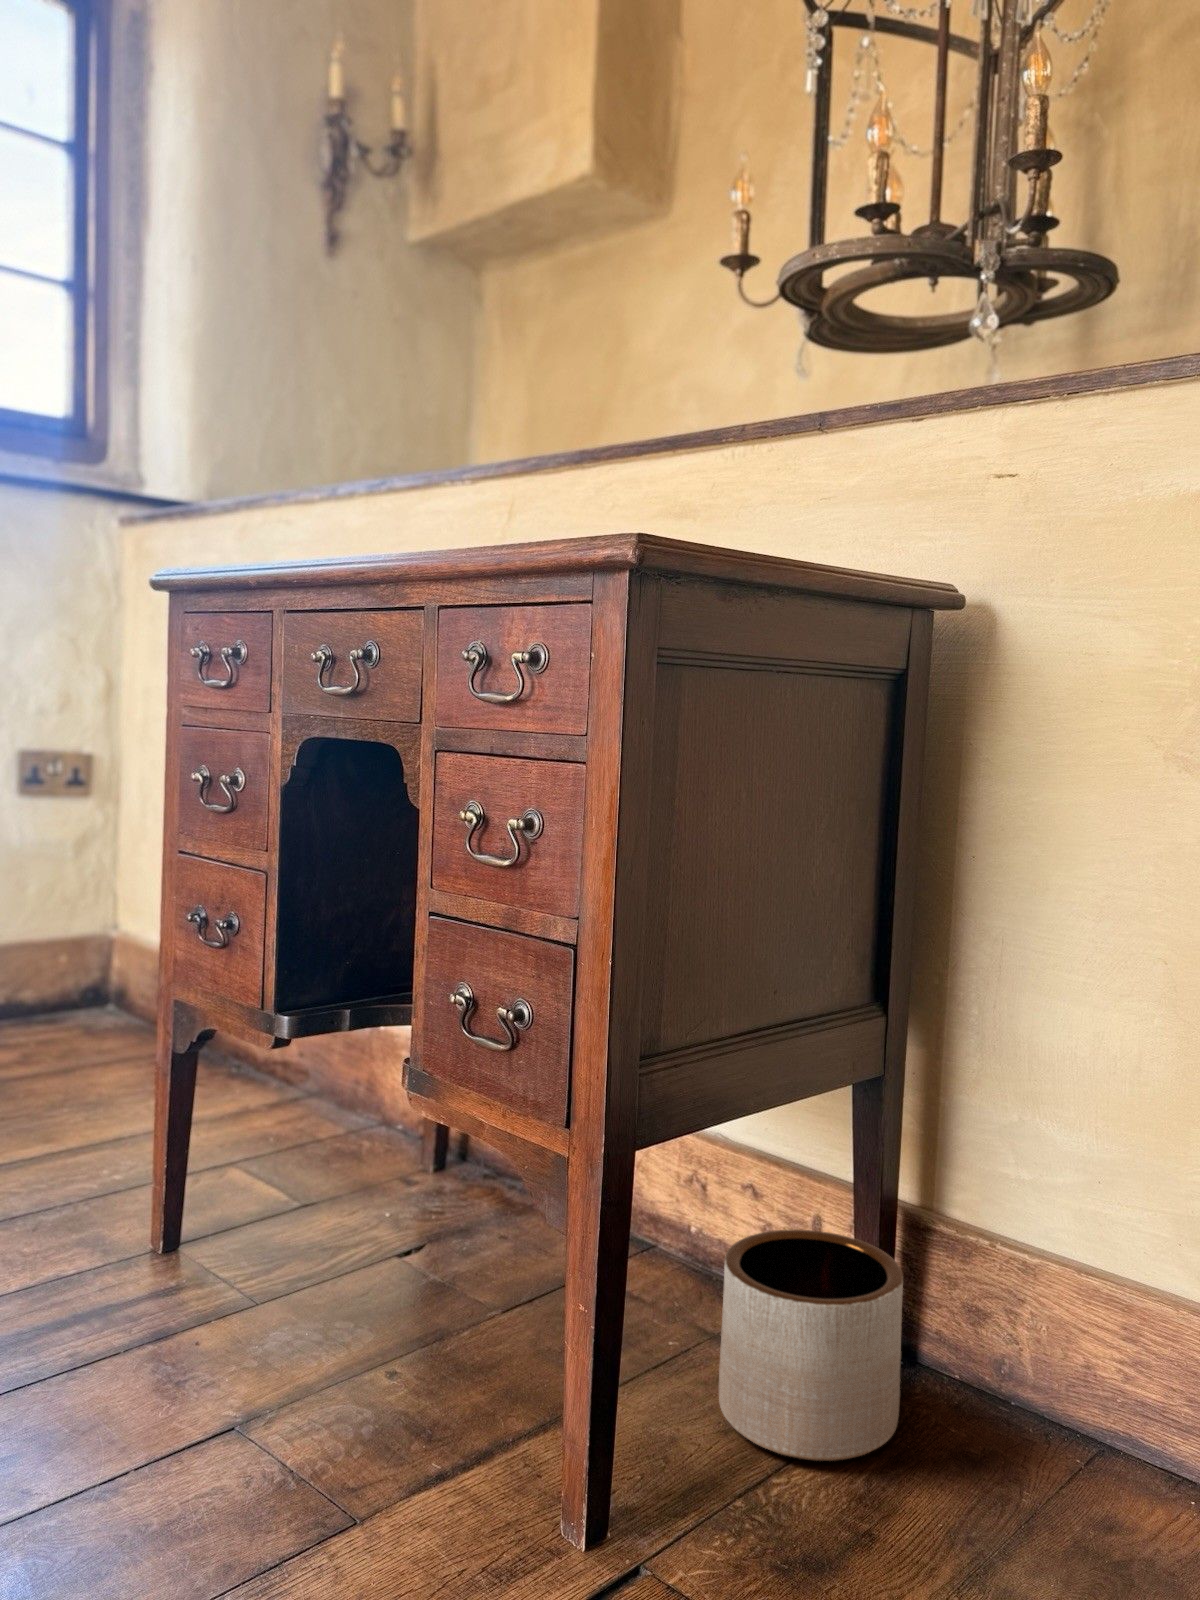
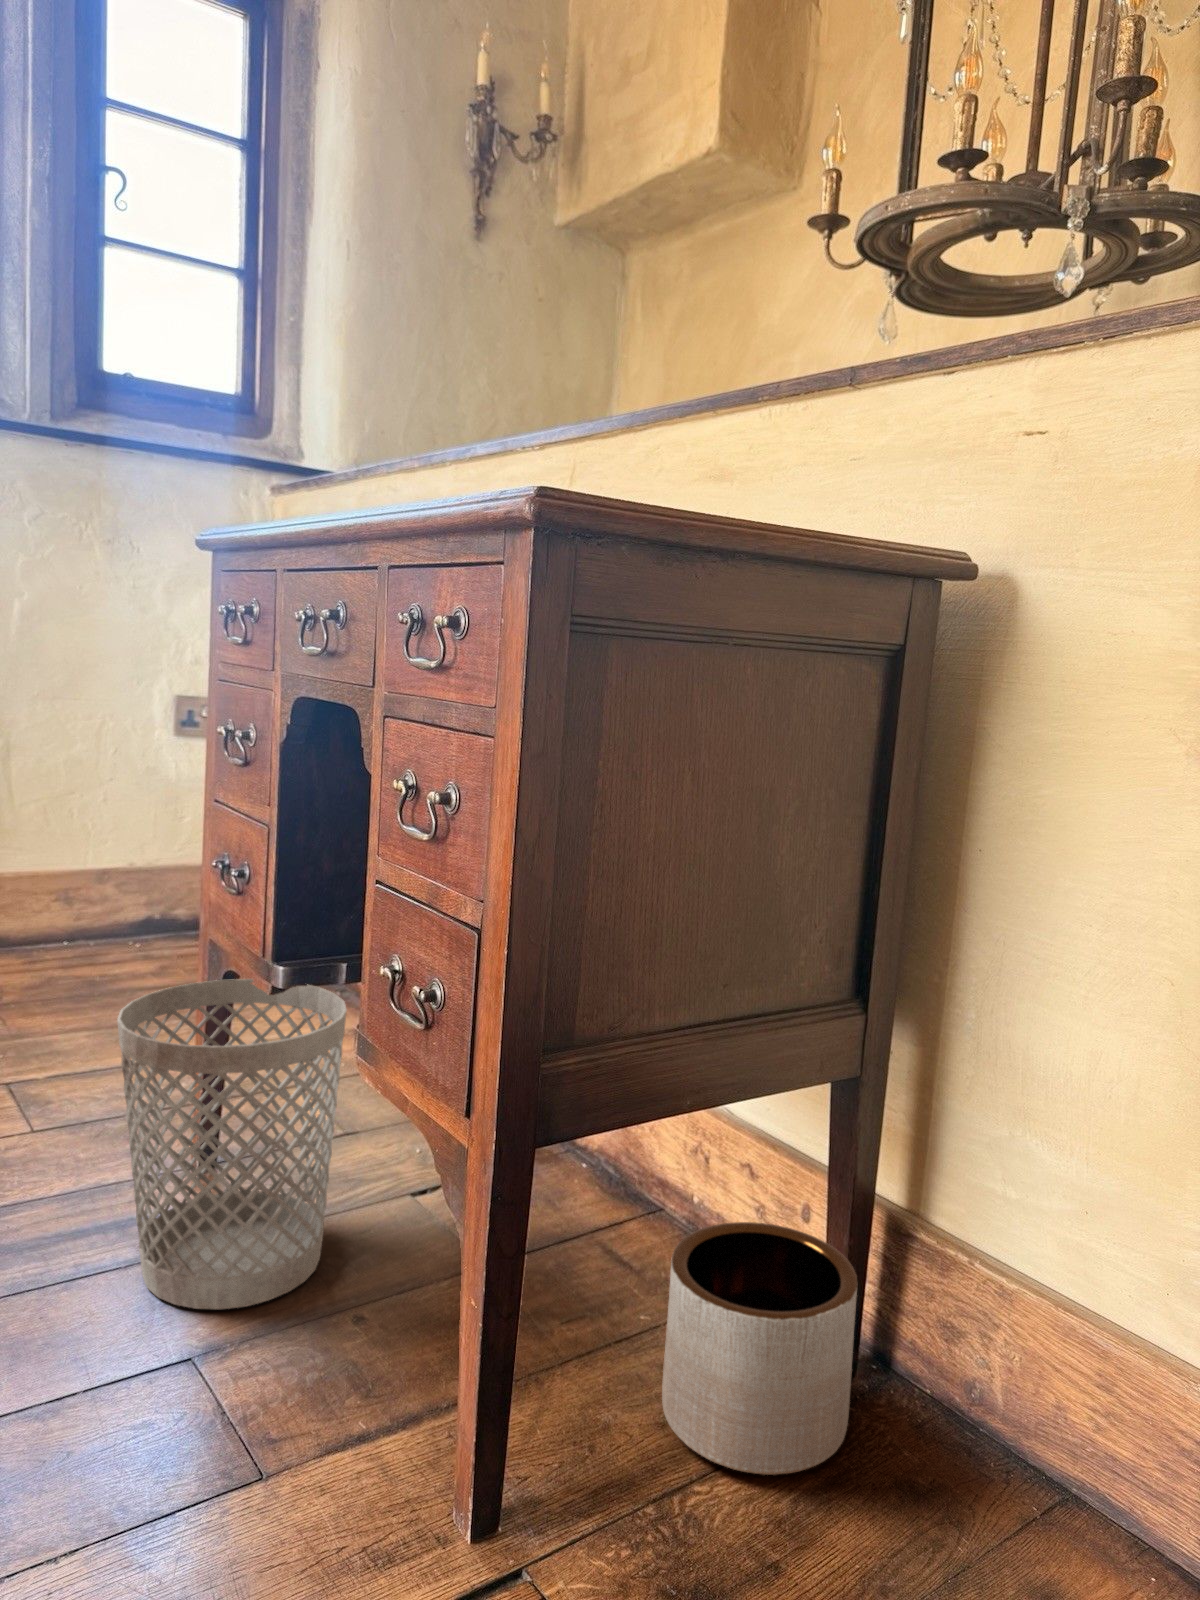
wastebasket: none [124,1035,359,1379] -> present [117,979,347,1309]

